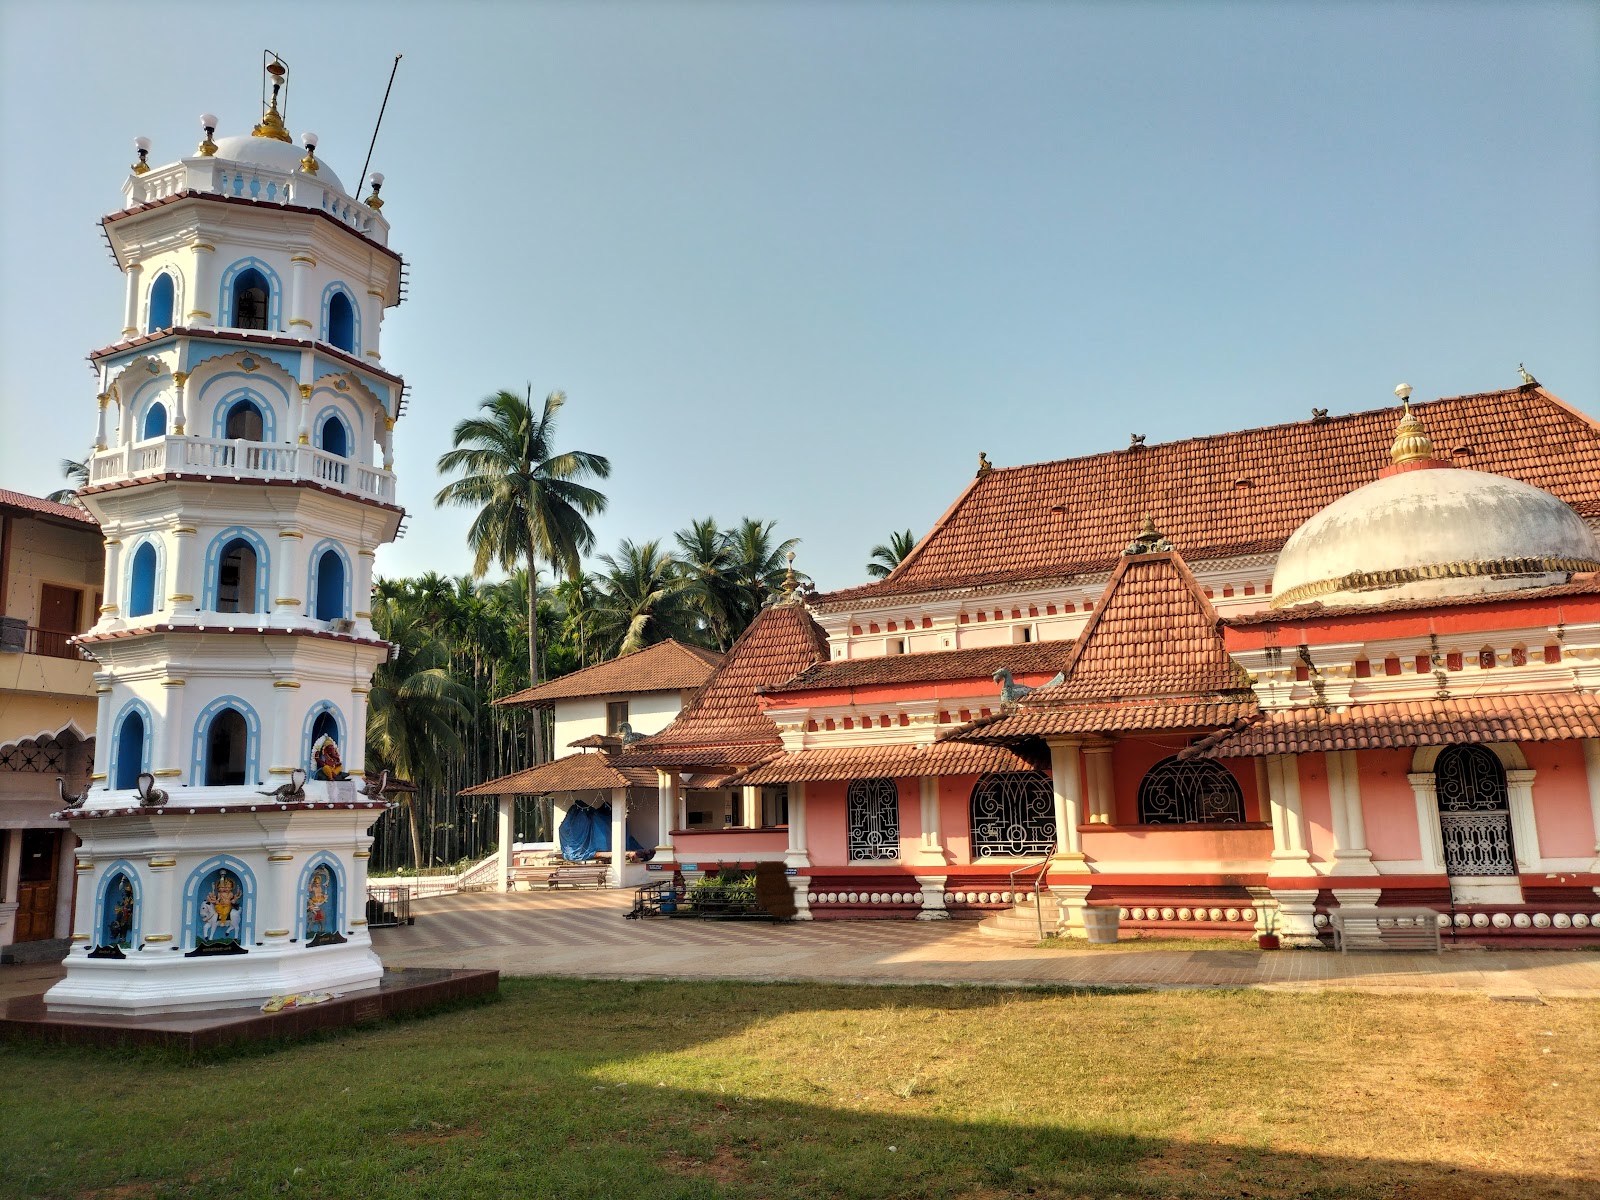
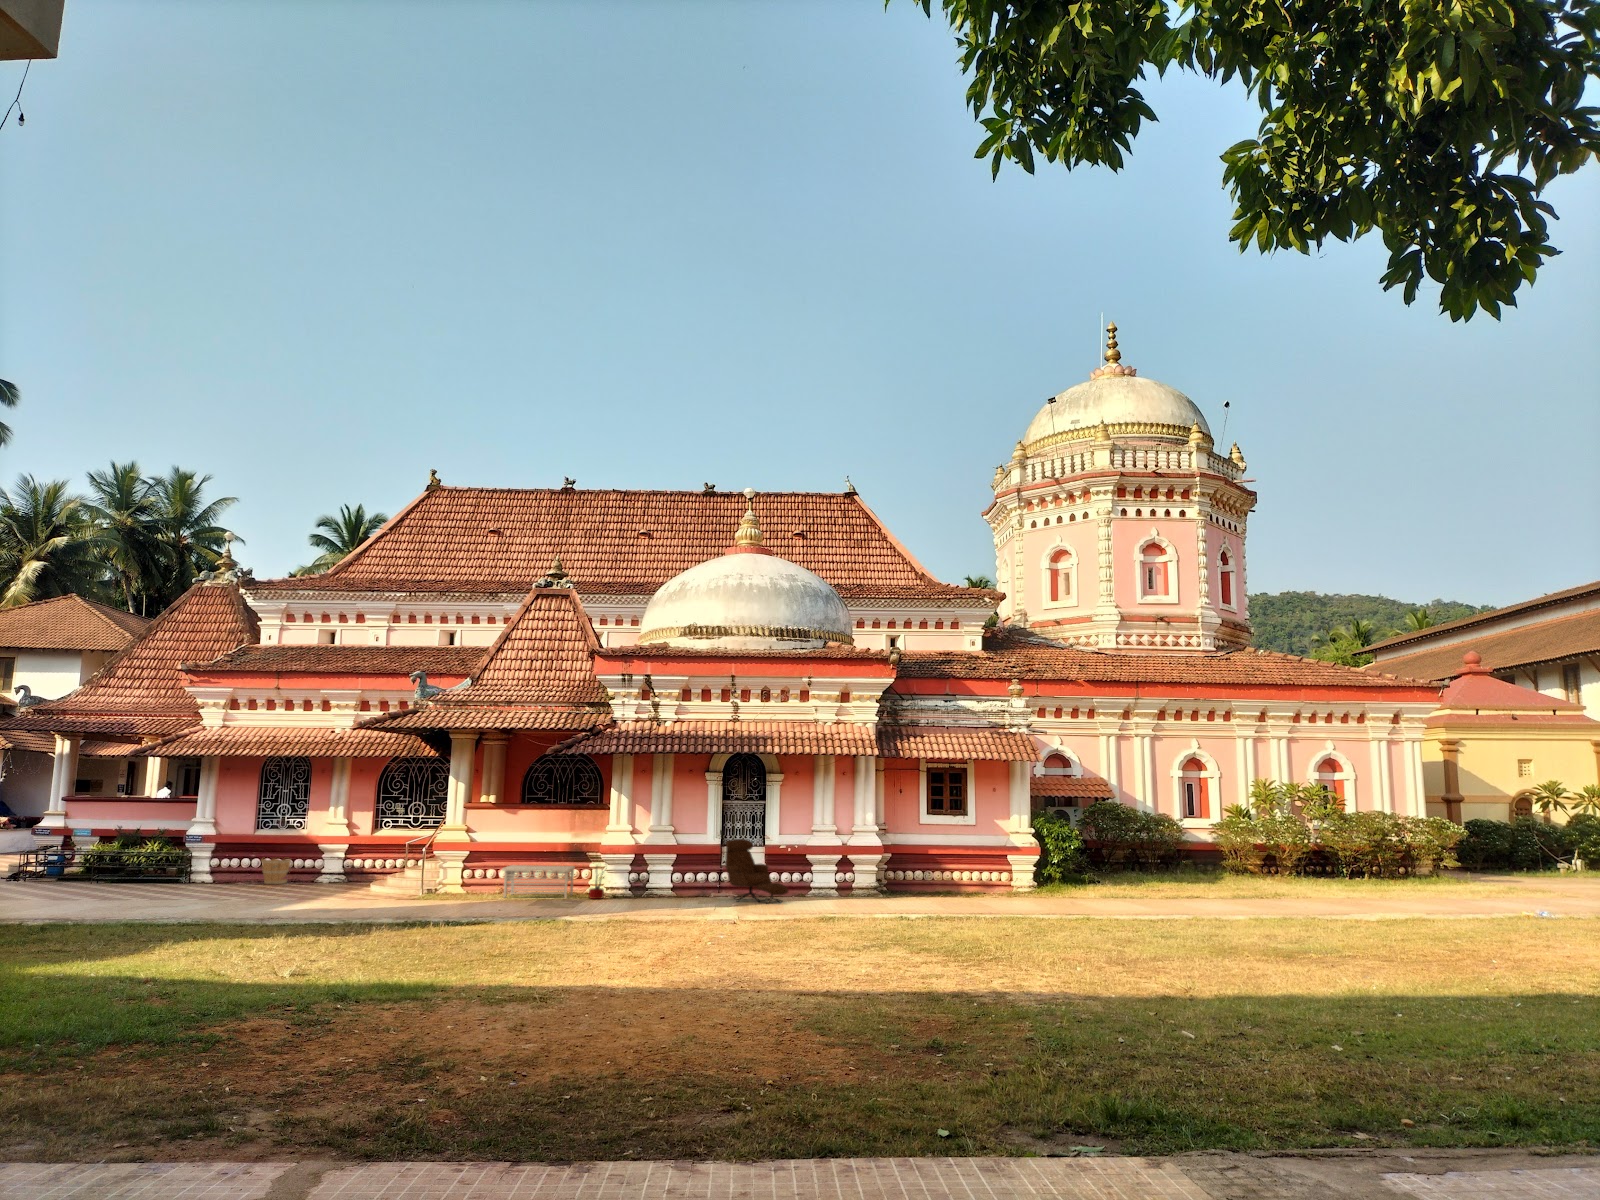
lounge chair: present [752,862,799,925] -> present [725,839,788,902]
wooden bucket: present [1080,905,1121,944] -> present [262,857,291,884]
storage bench: present [1327,907,1442,955] -> present [502,865,575,898]

